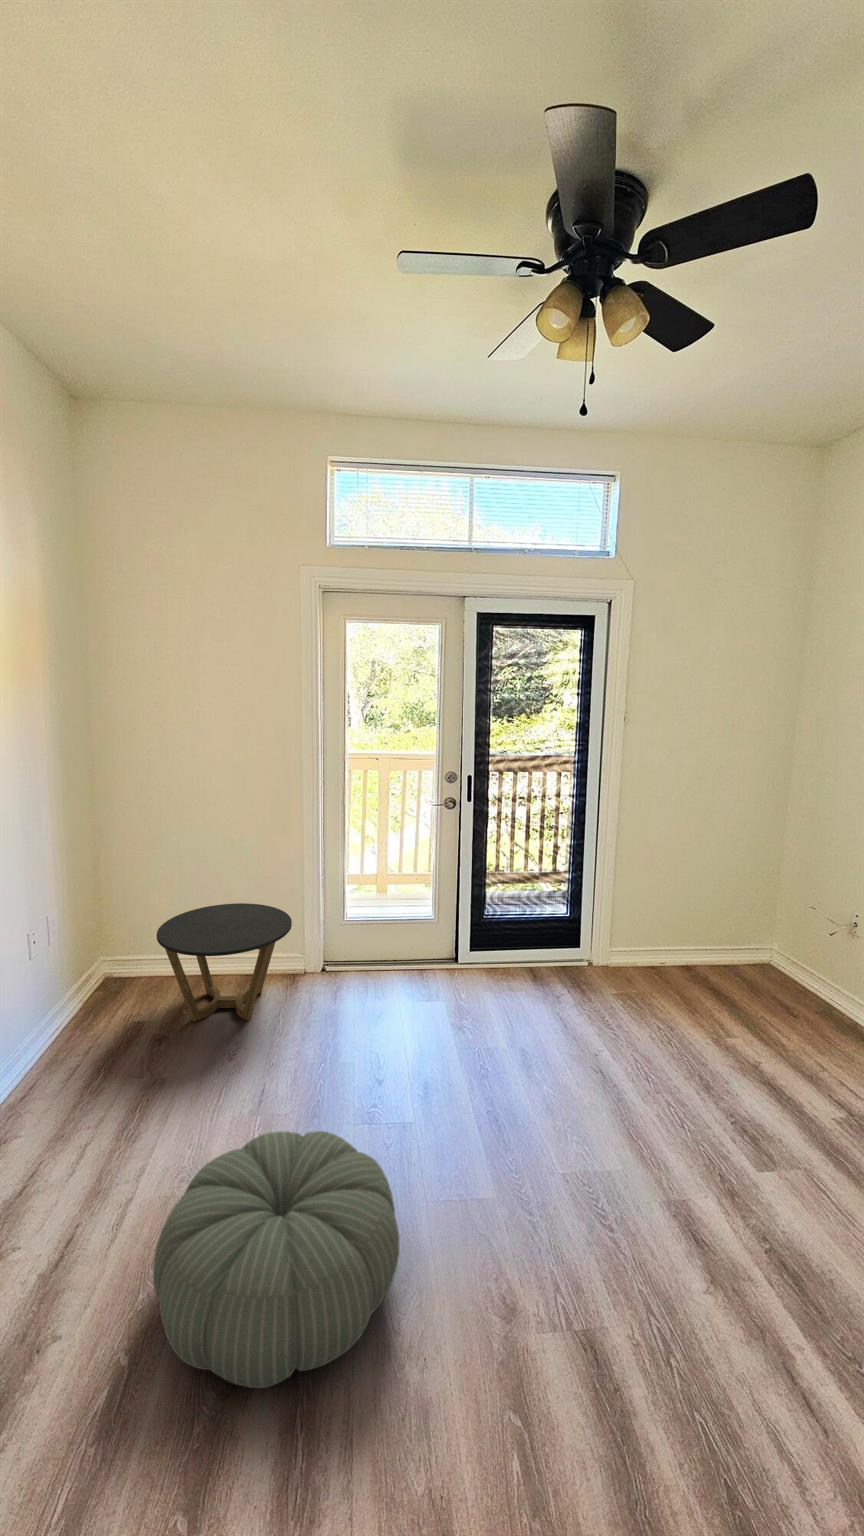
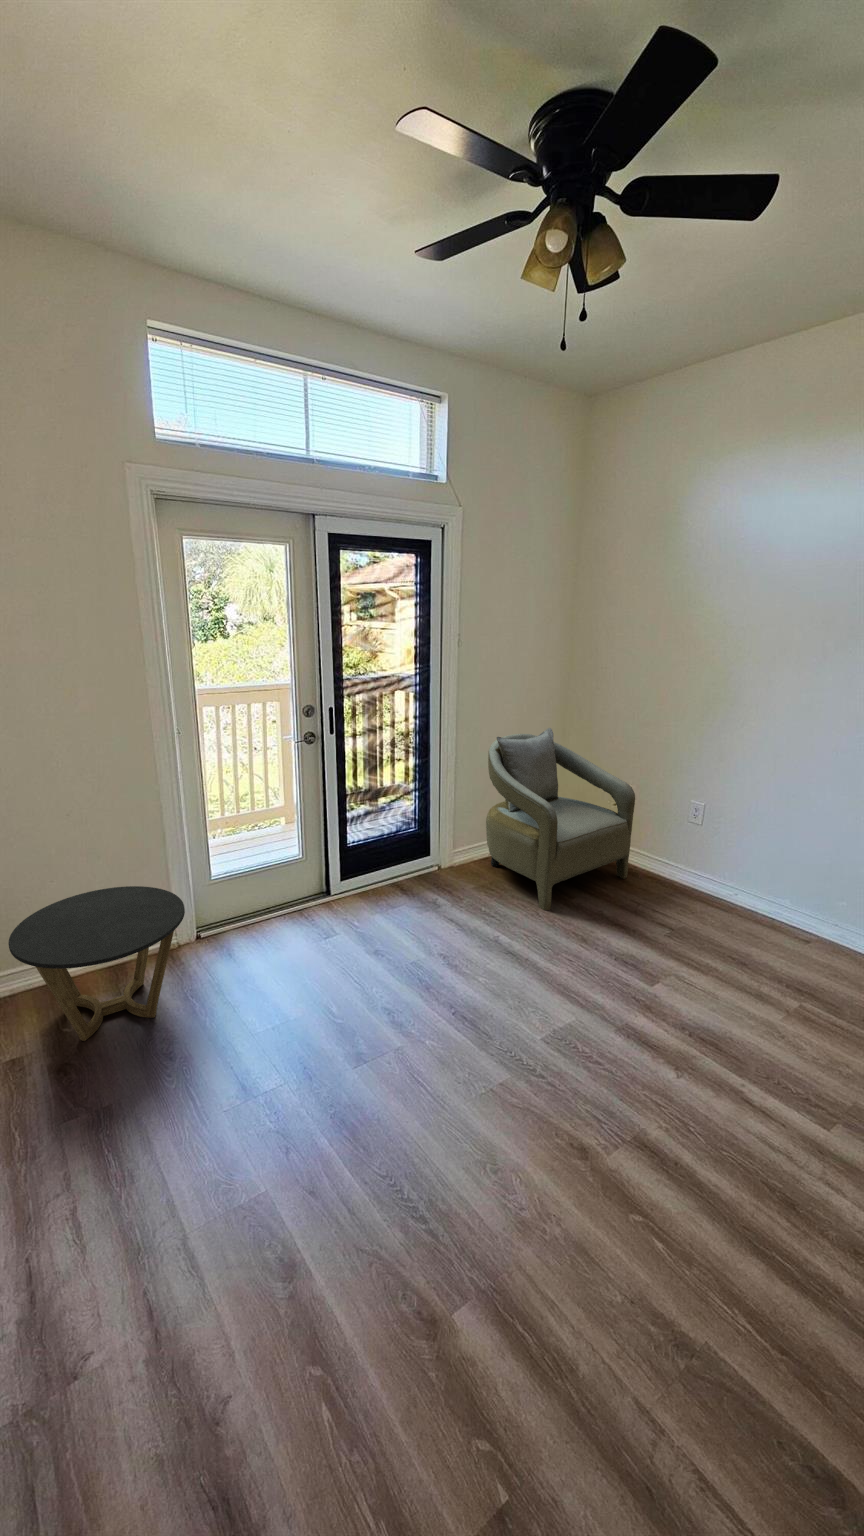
armchair: none [641,826,841,1041] -> present [486,728,635,911]
pouf: present [153,1131,399,1388] -> none [286,1082,521,1334]

